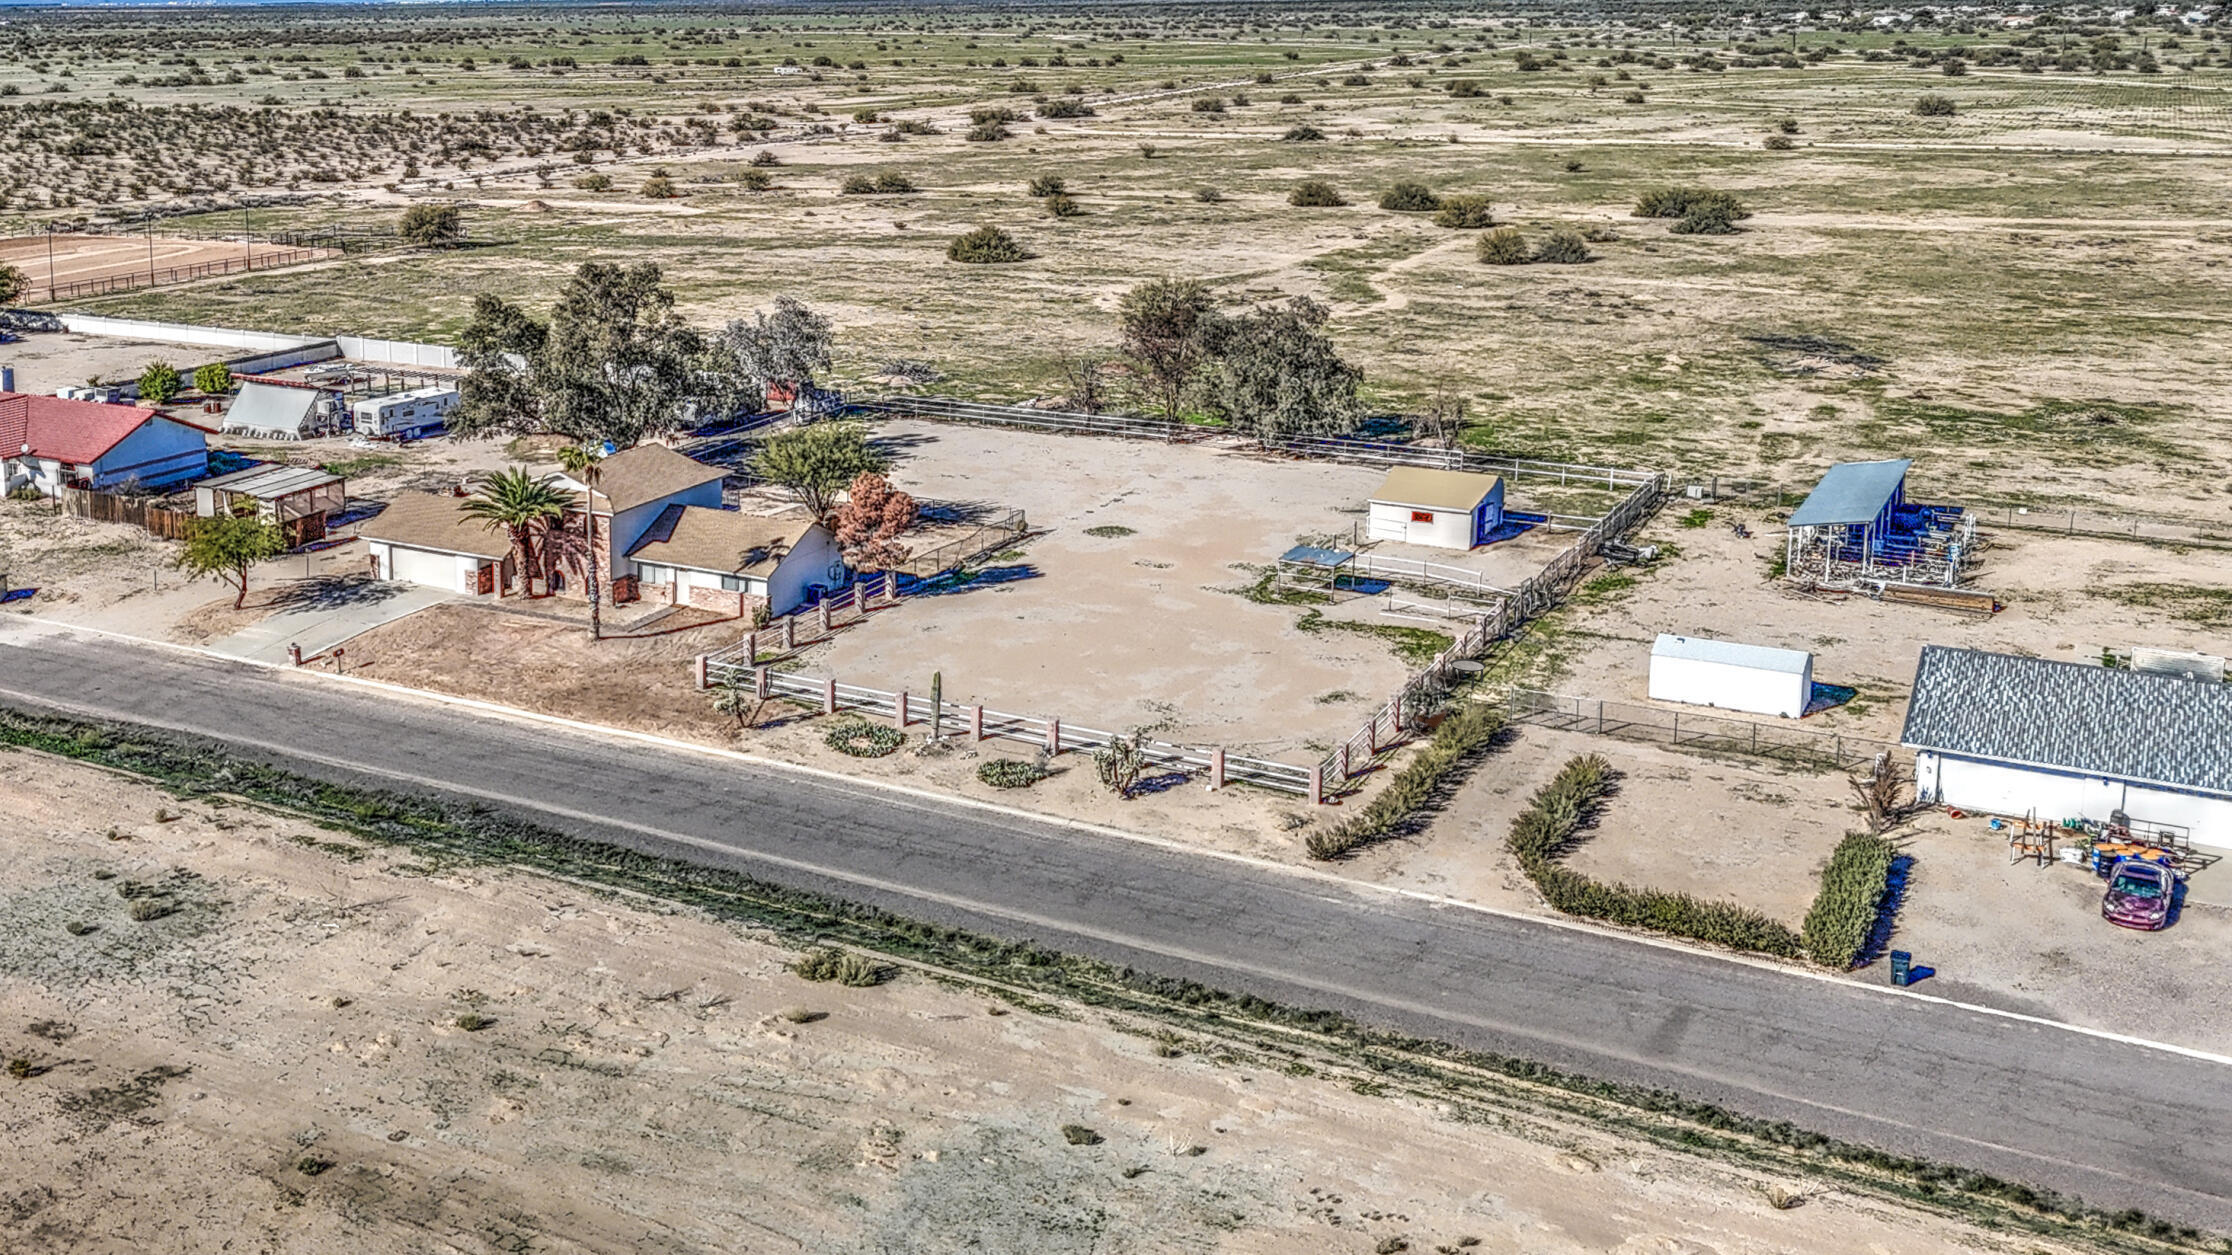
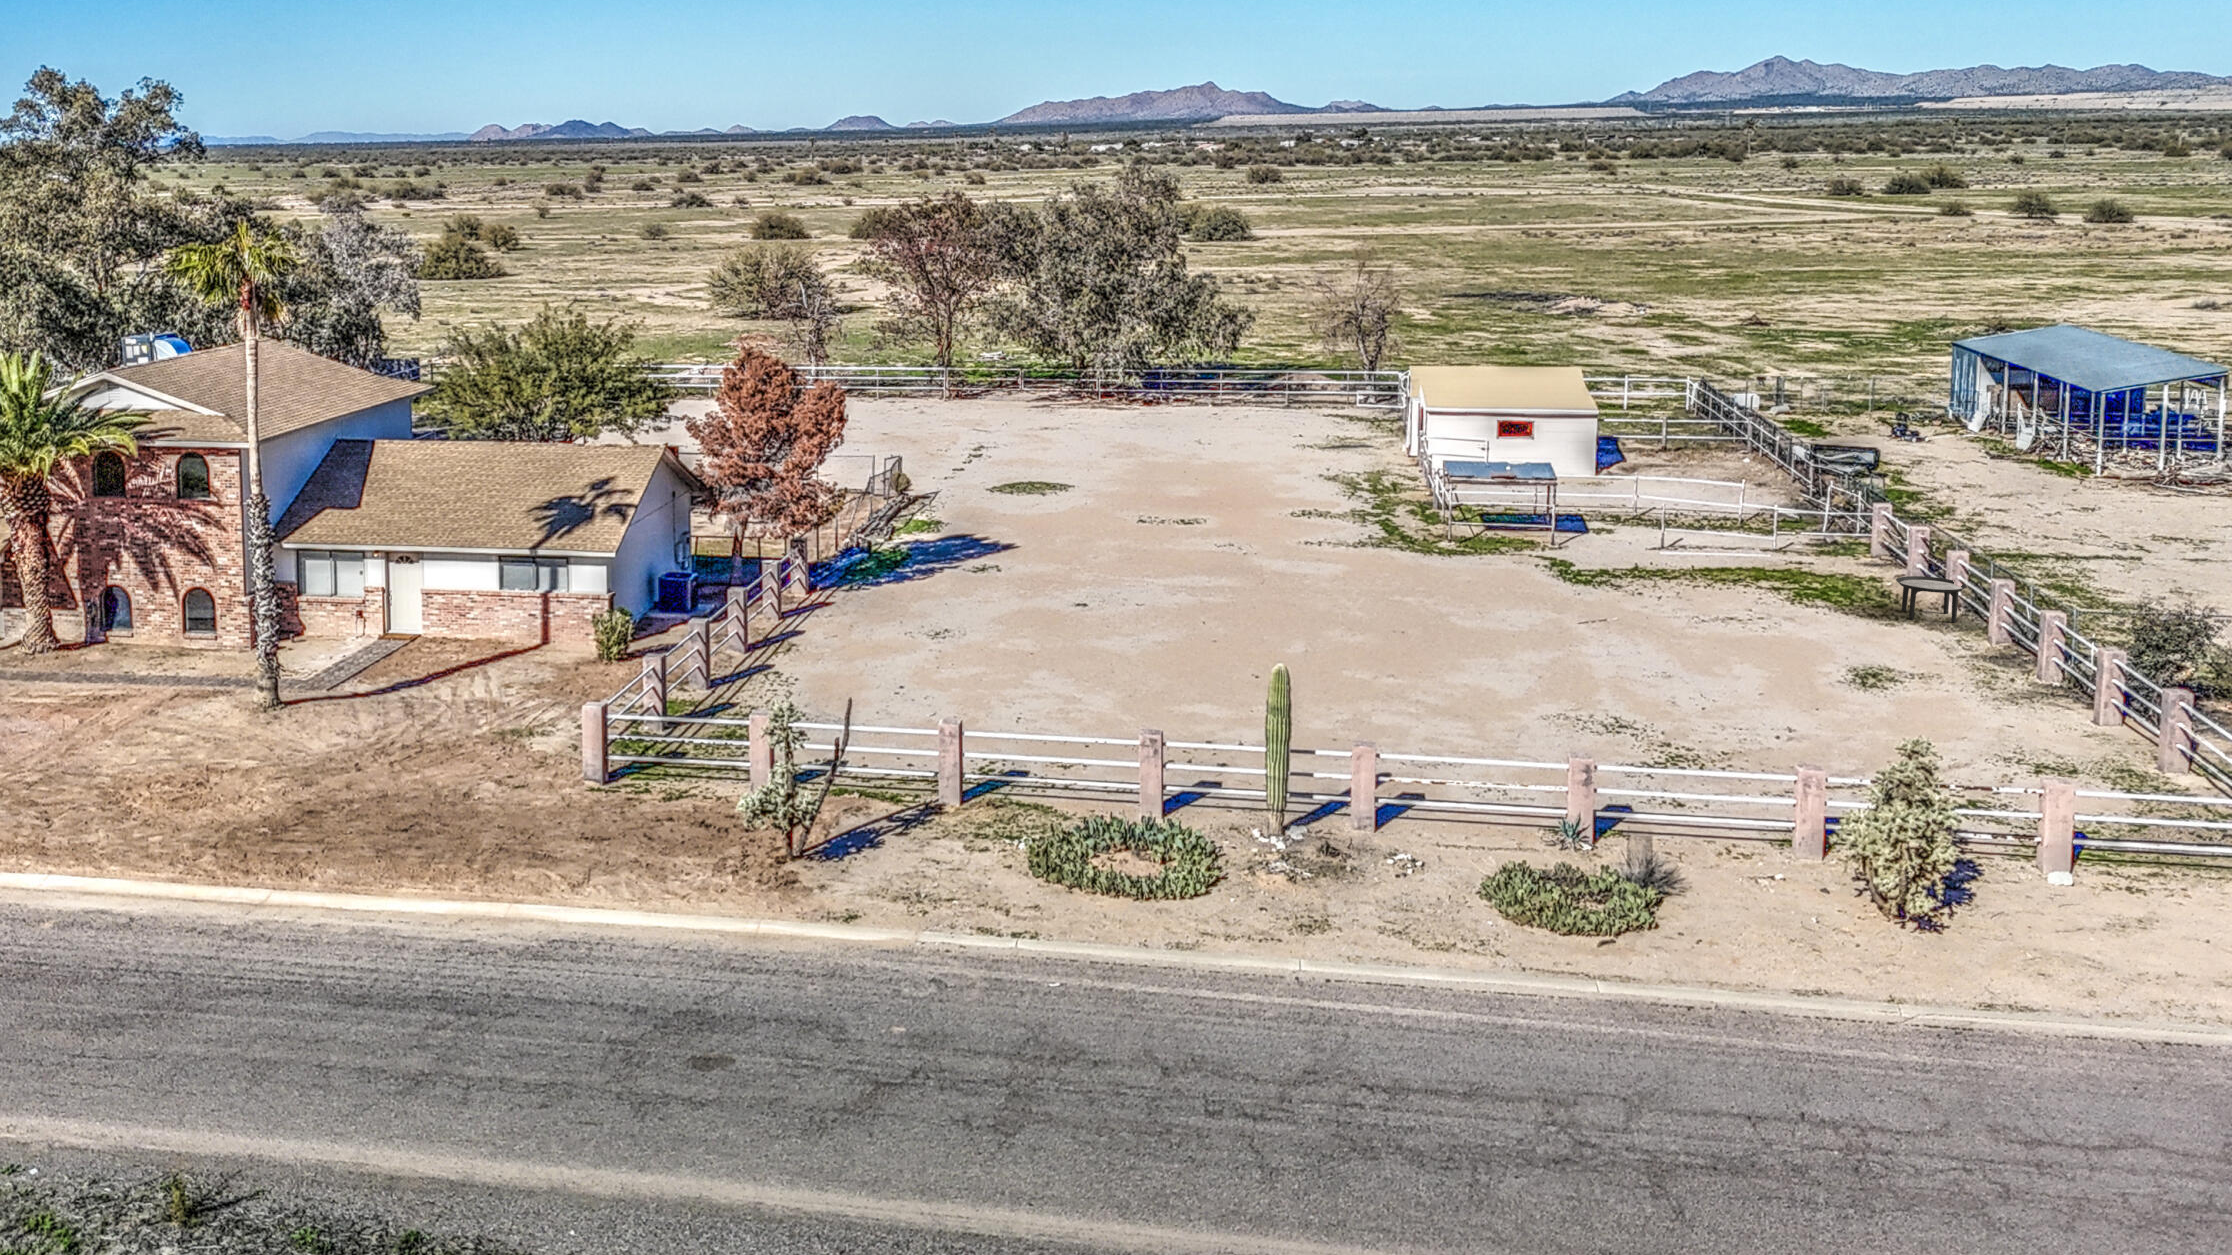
lounge chair: present [1414,711,1446,730] -> none [2001,643,2084,692]

